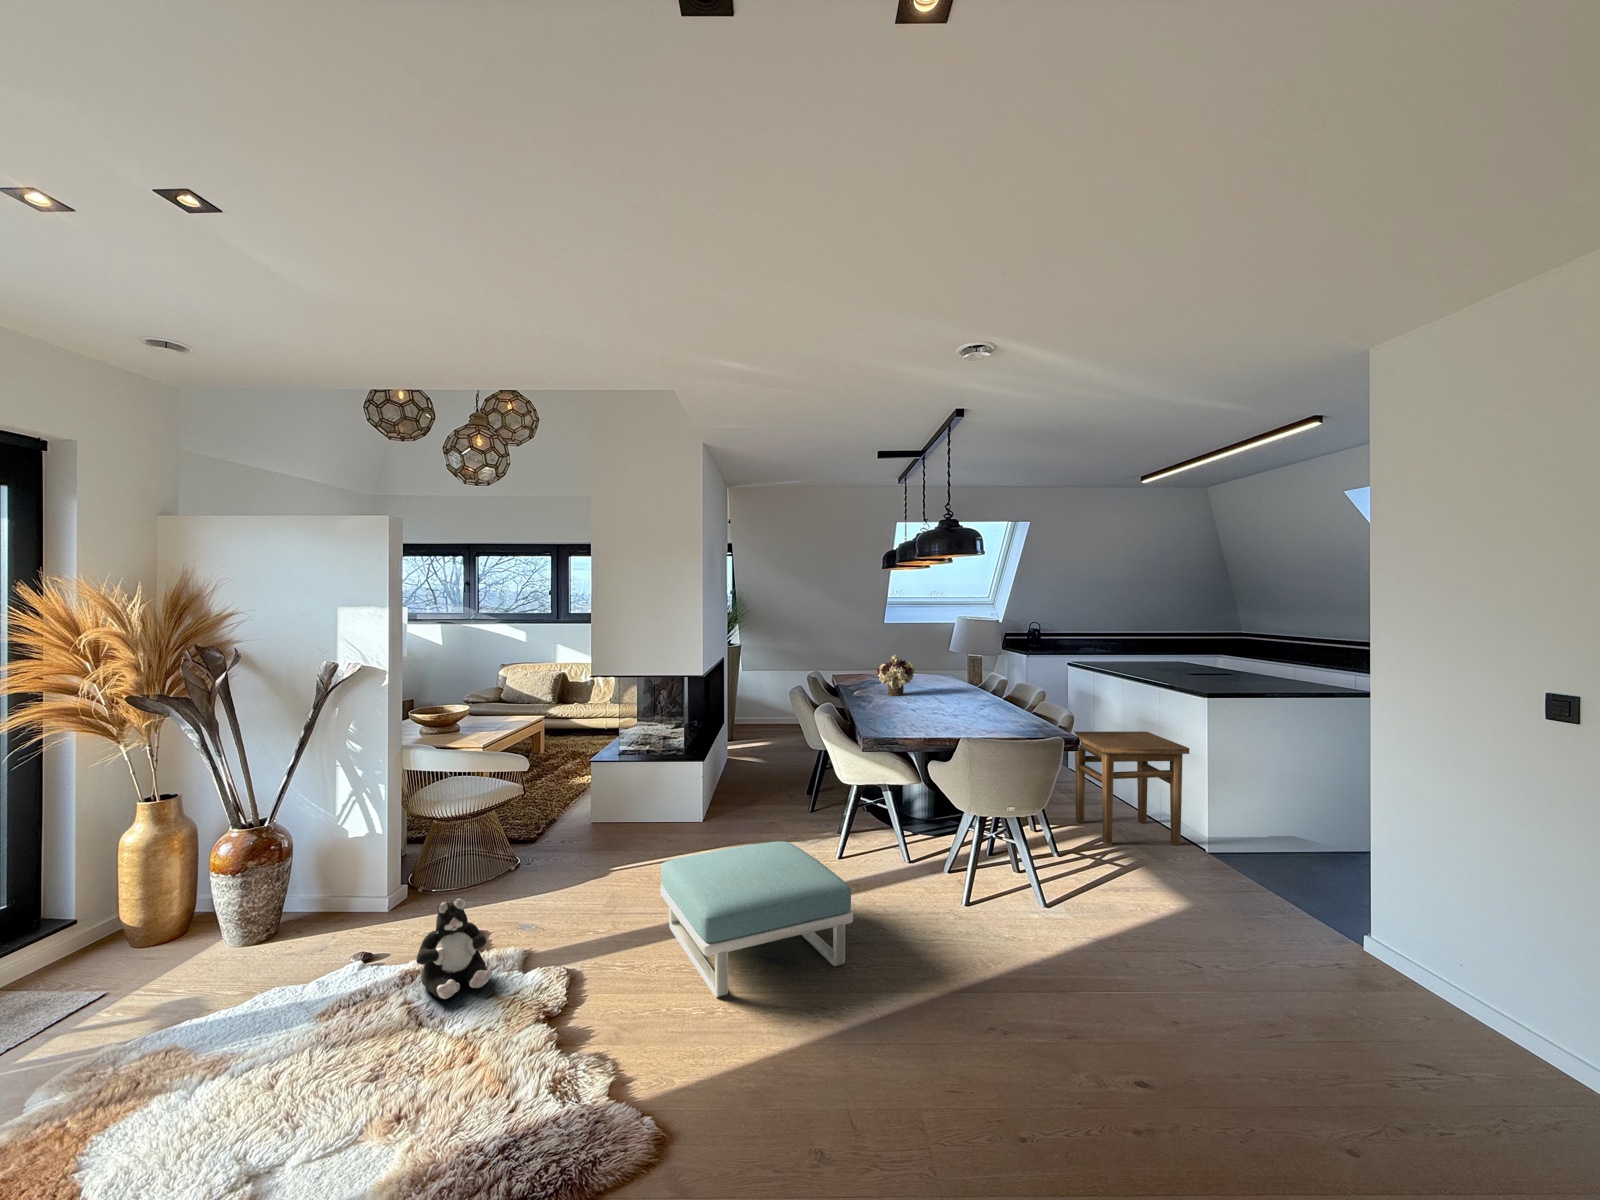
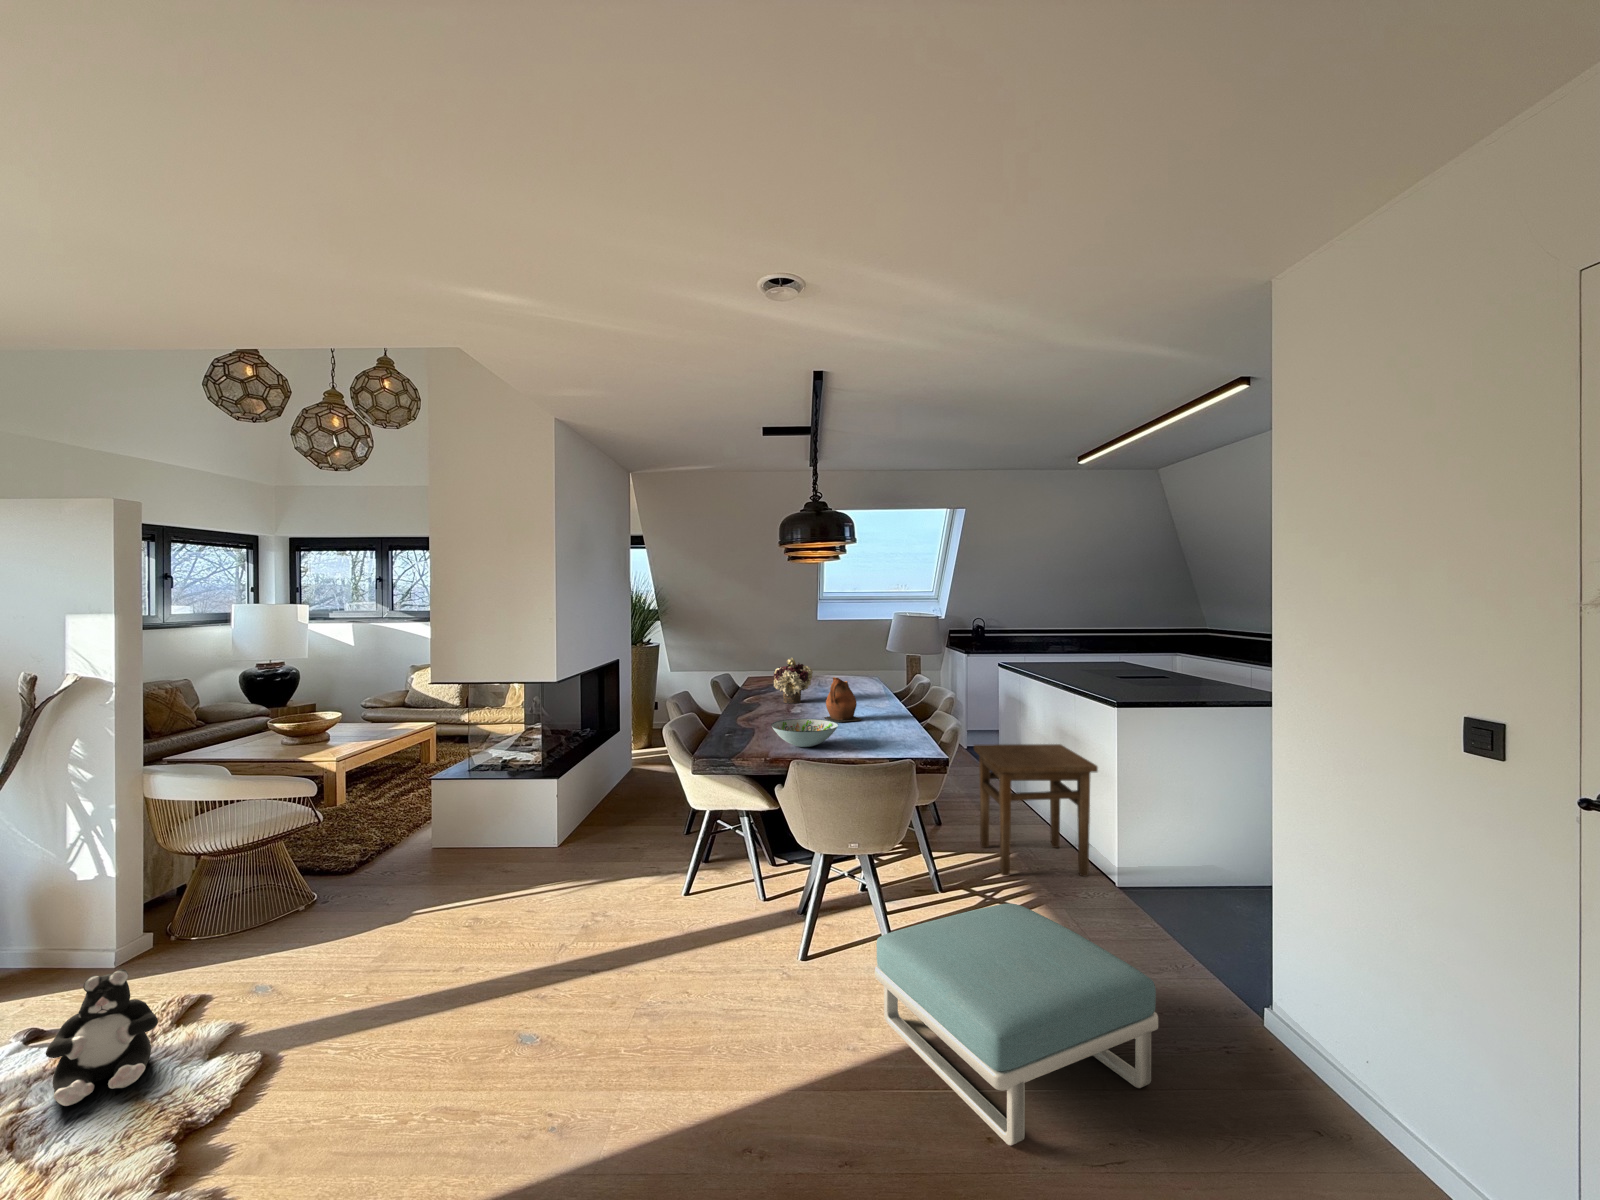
ceramic pitcher: none [939,671,976,710] -> present [824,677,862,722]
decorative bowl: none [917,706,976,729] -> present [771,719,838,747]
footstool: present [660,841,853,997] -> present [875,904,1158,1145]

